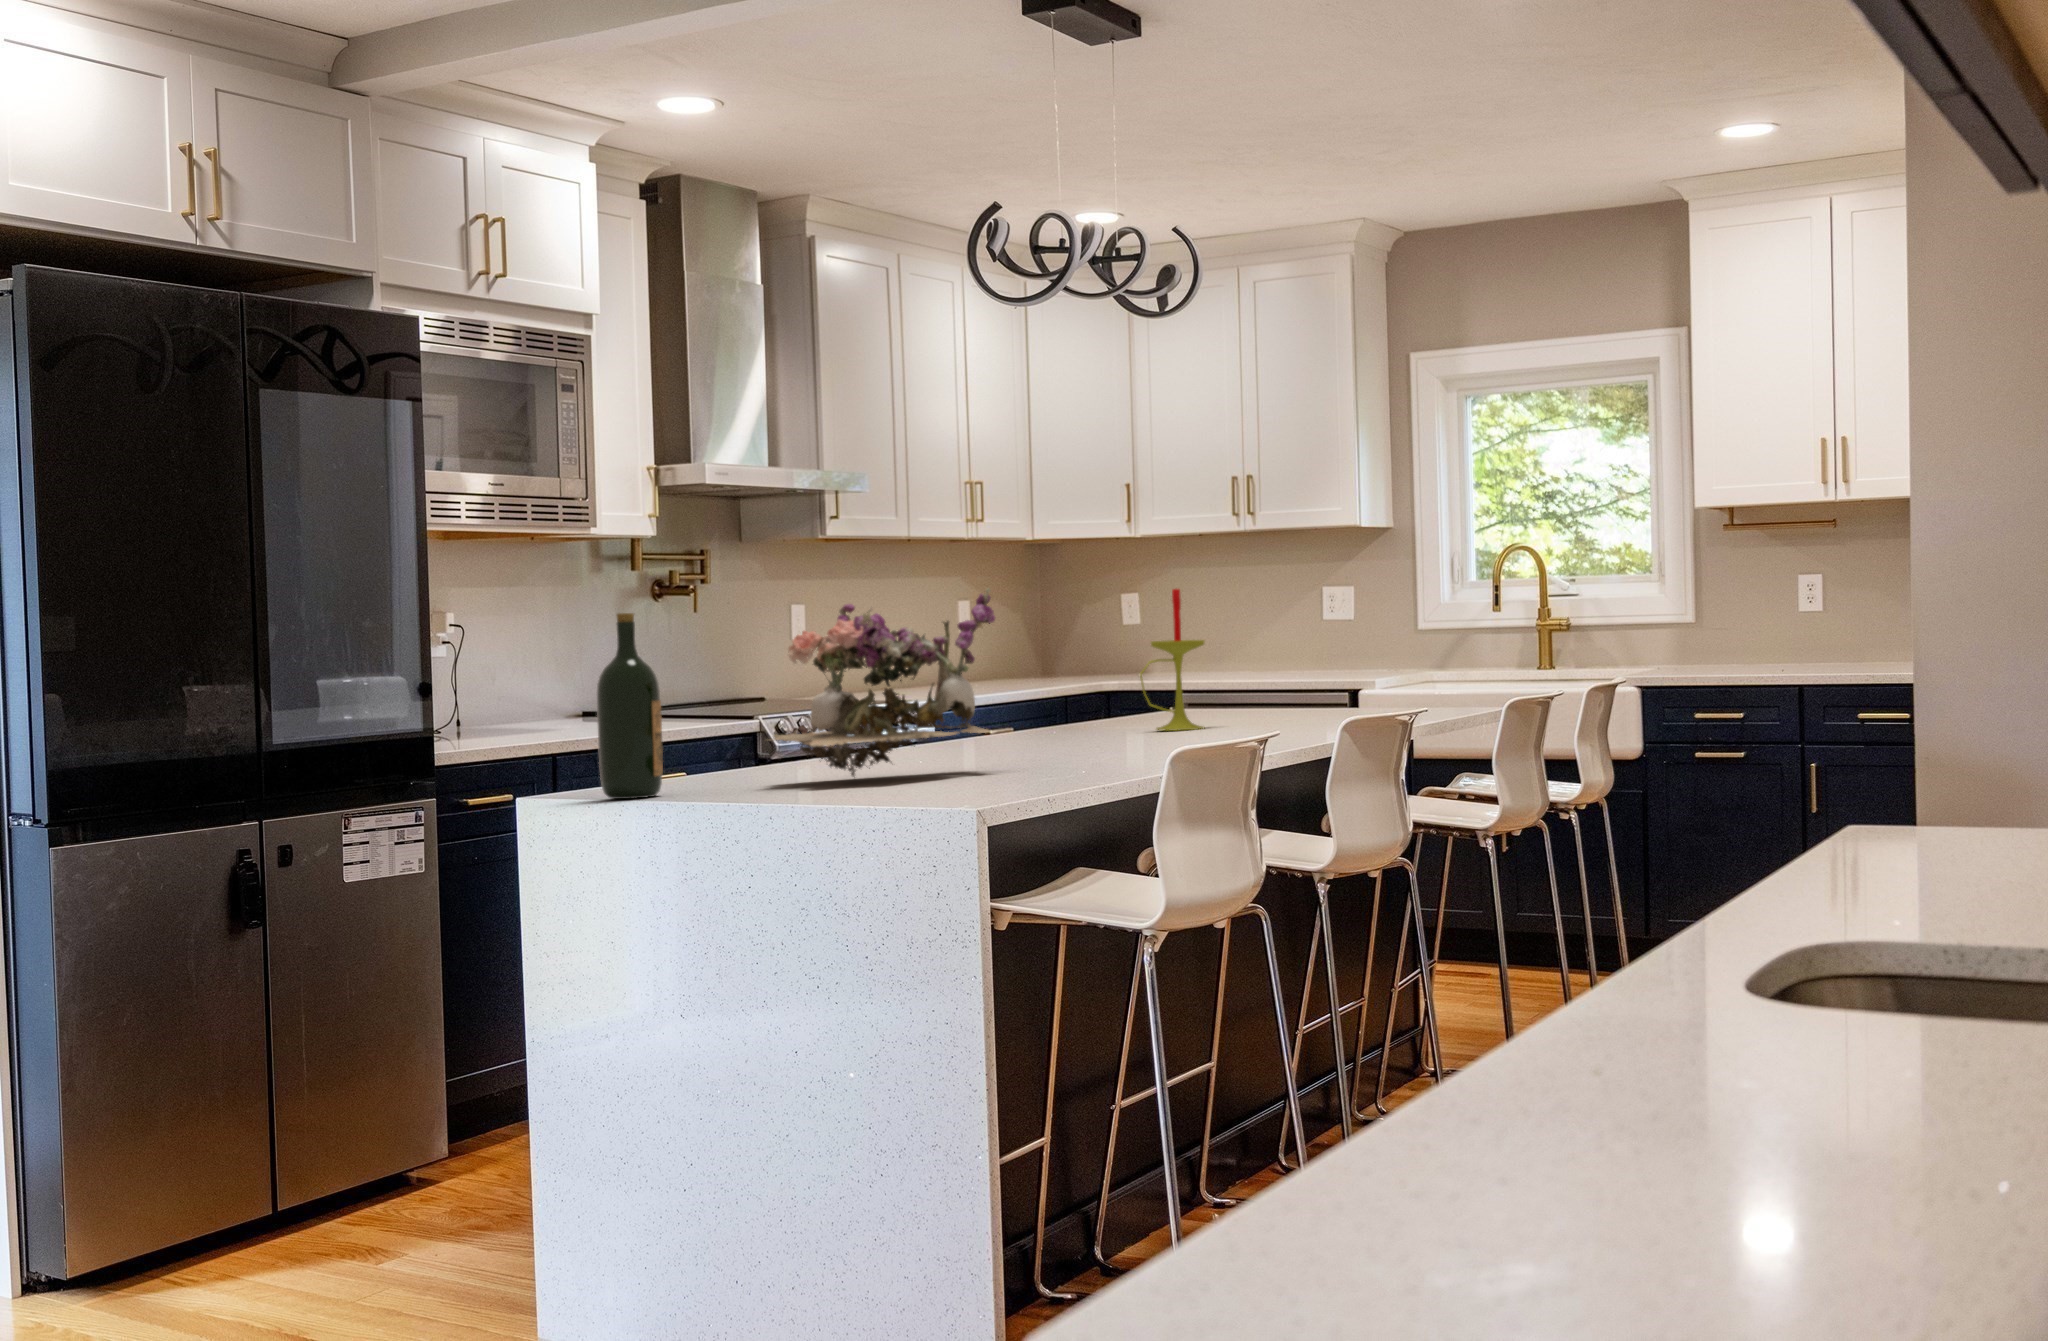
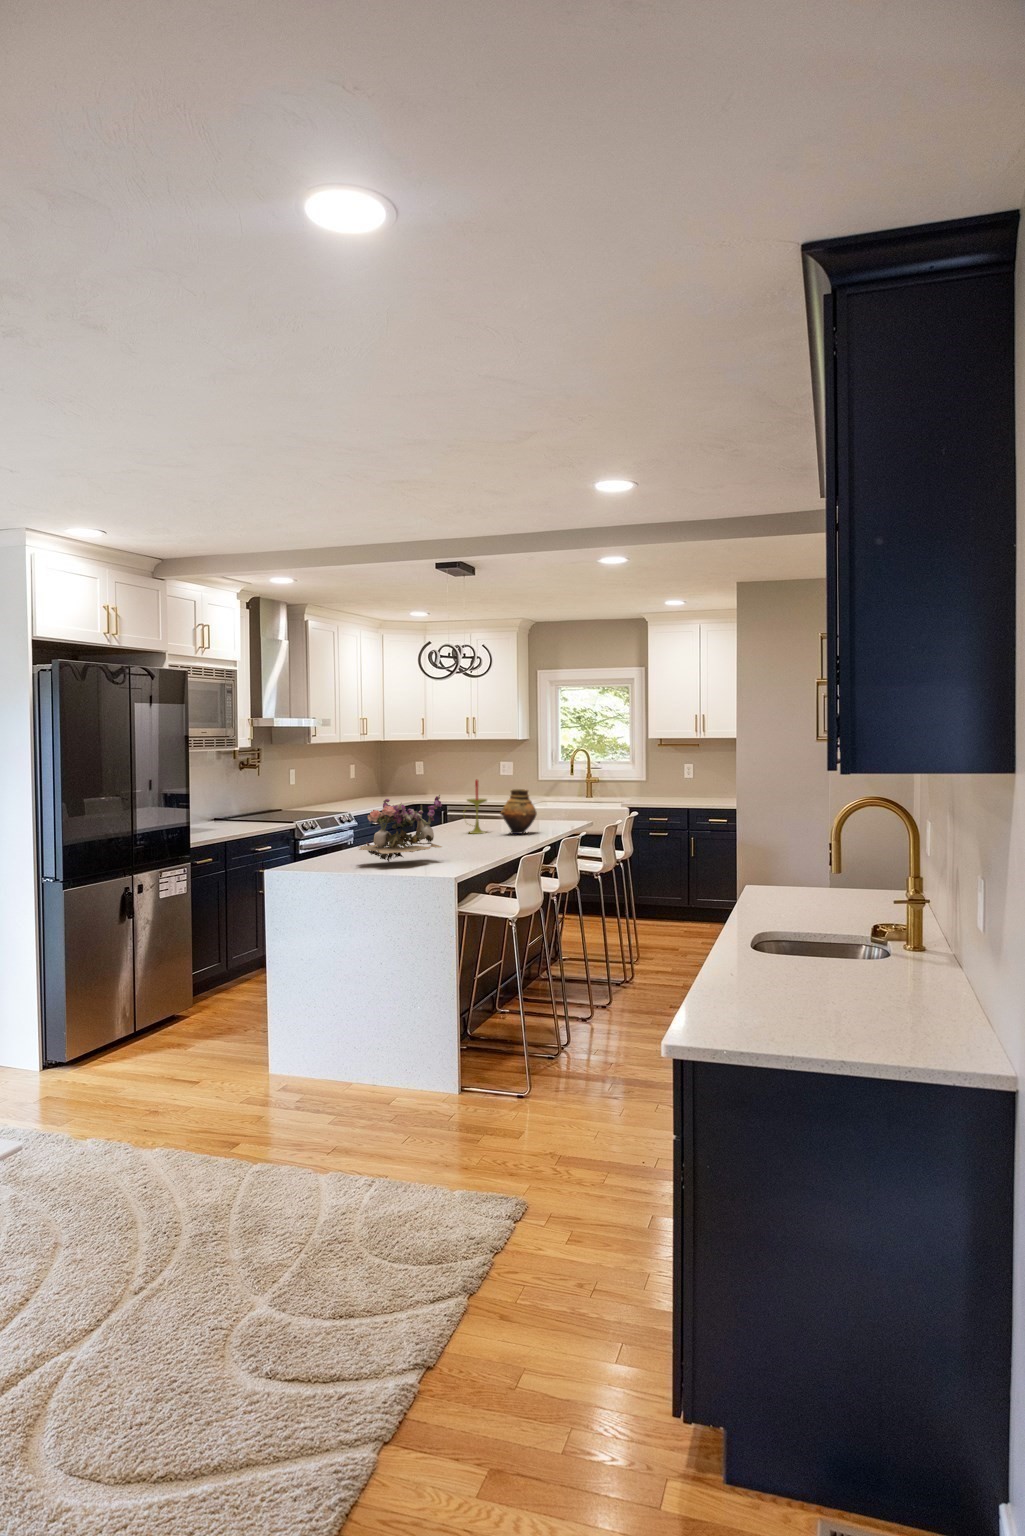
vase: none [1227,606,1331,727] -> present [501,789,537,834]
wine bottle: present [597,613,663,799] -> none [296,803,320,872]

